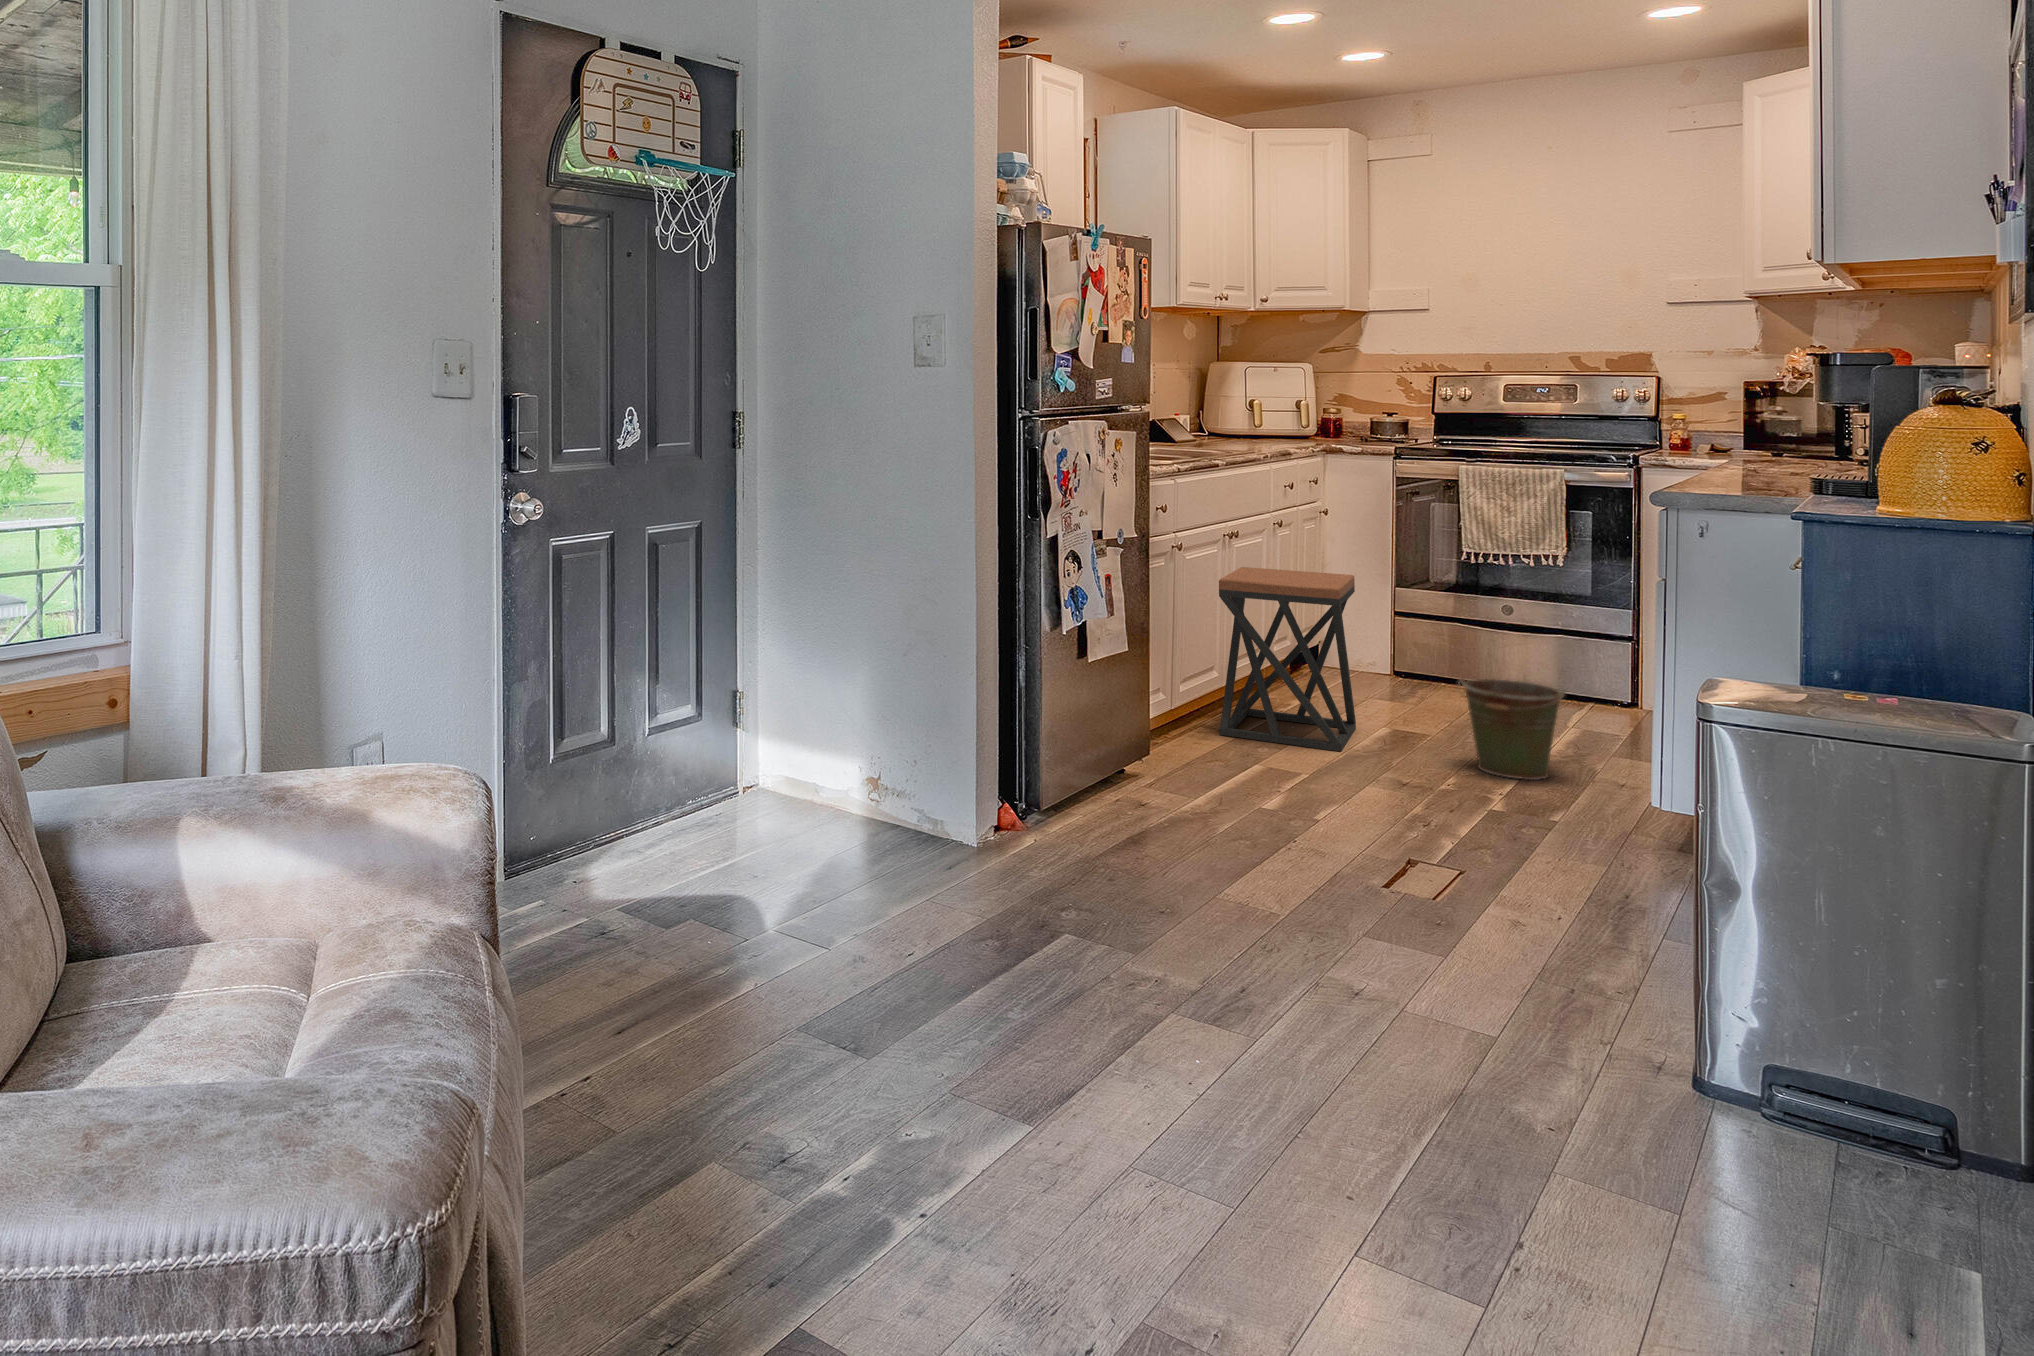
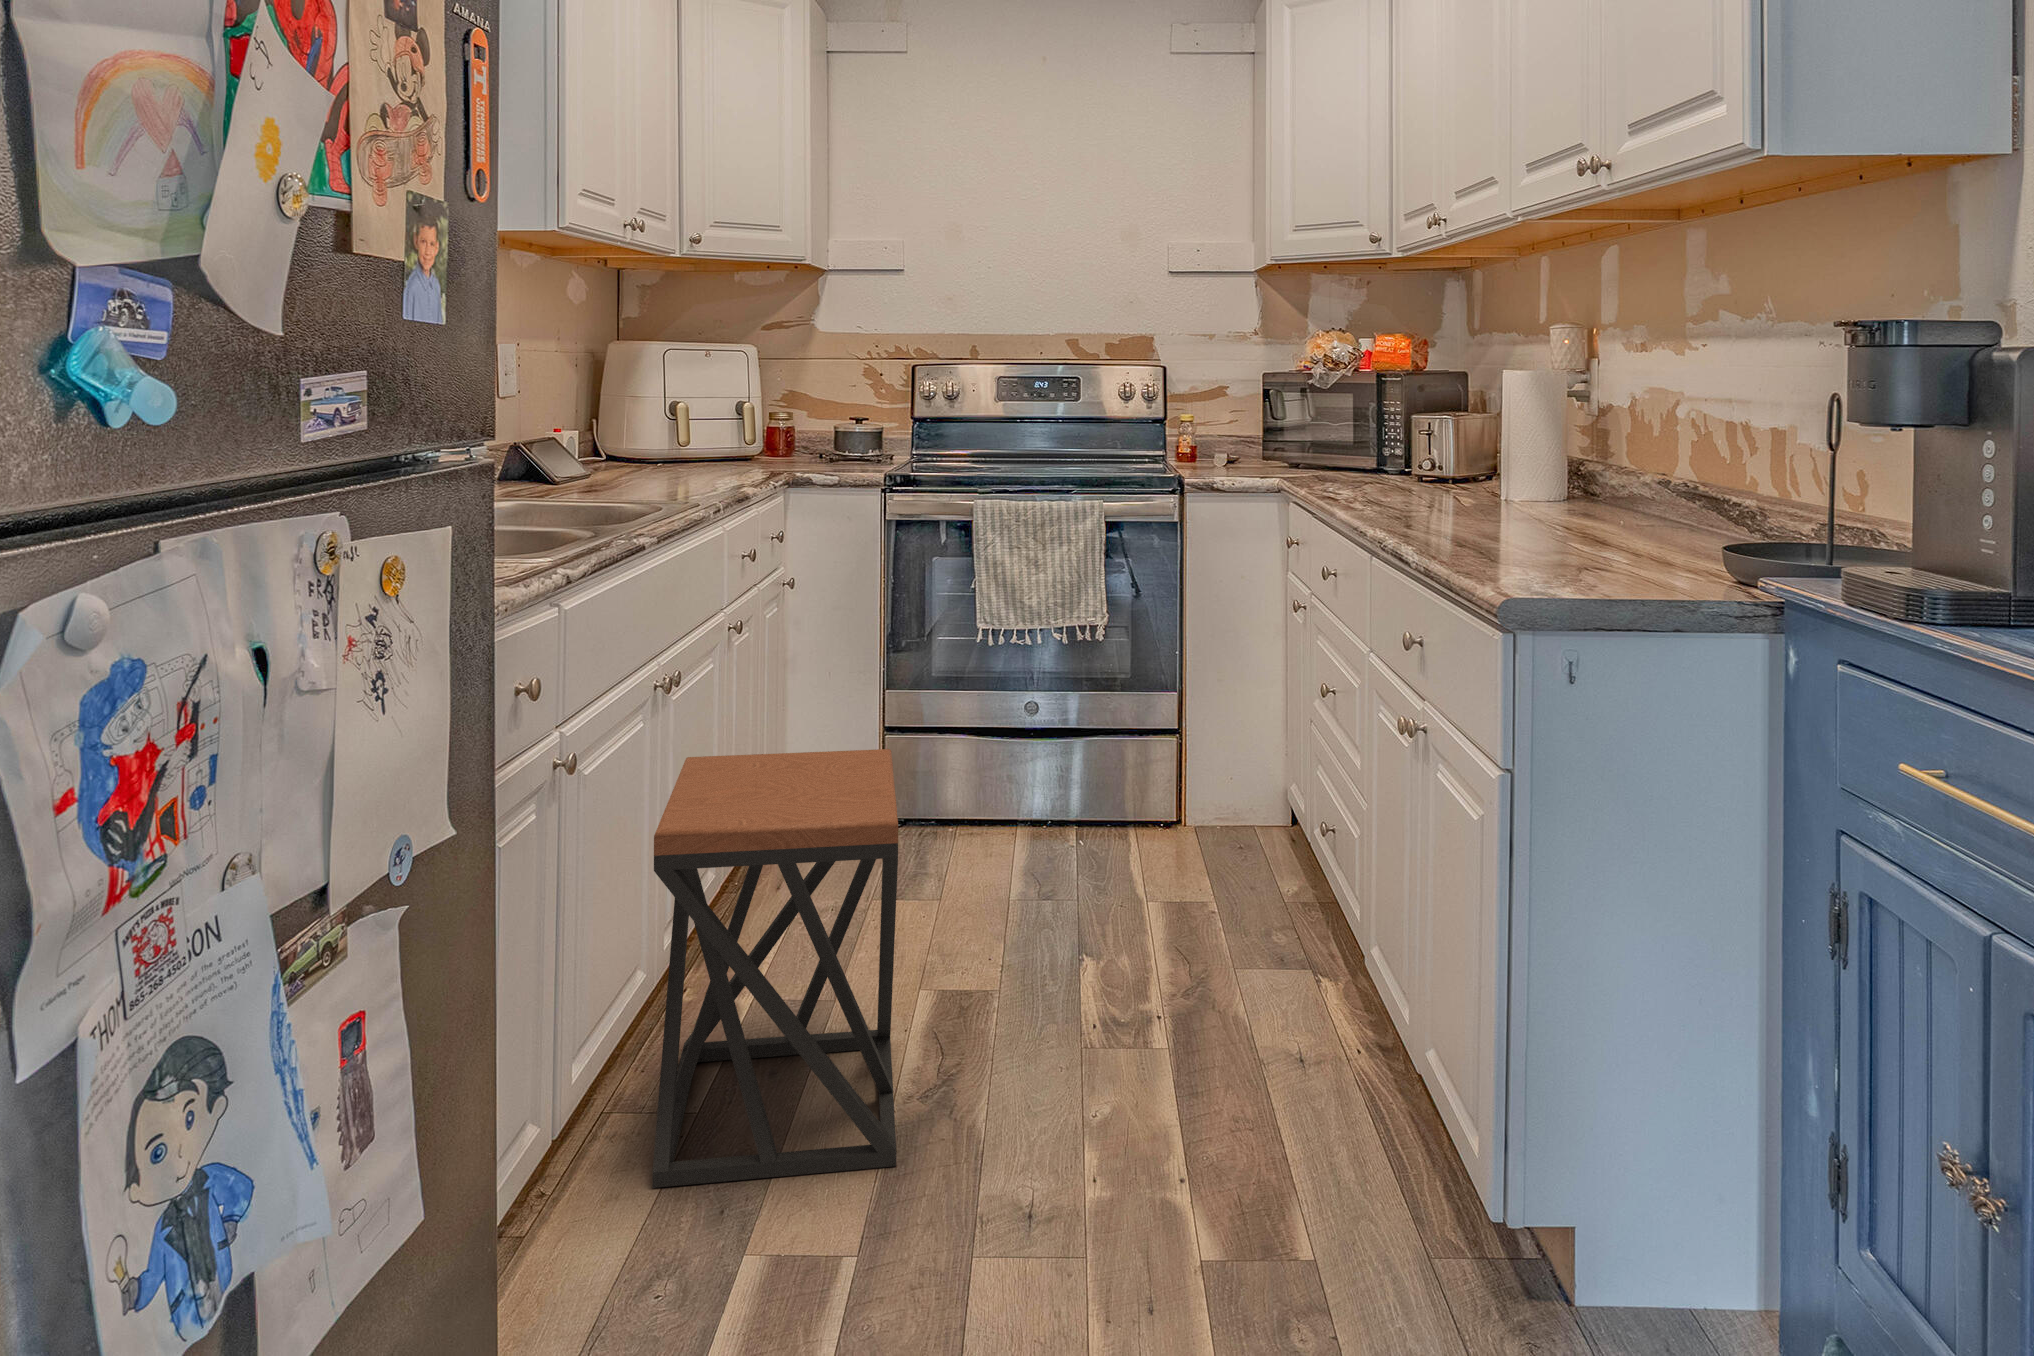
bucket: present [1460,677,1565,780] -> none [1096,929,1268,1156]

